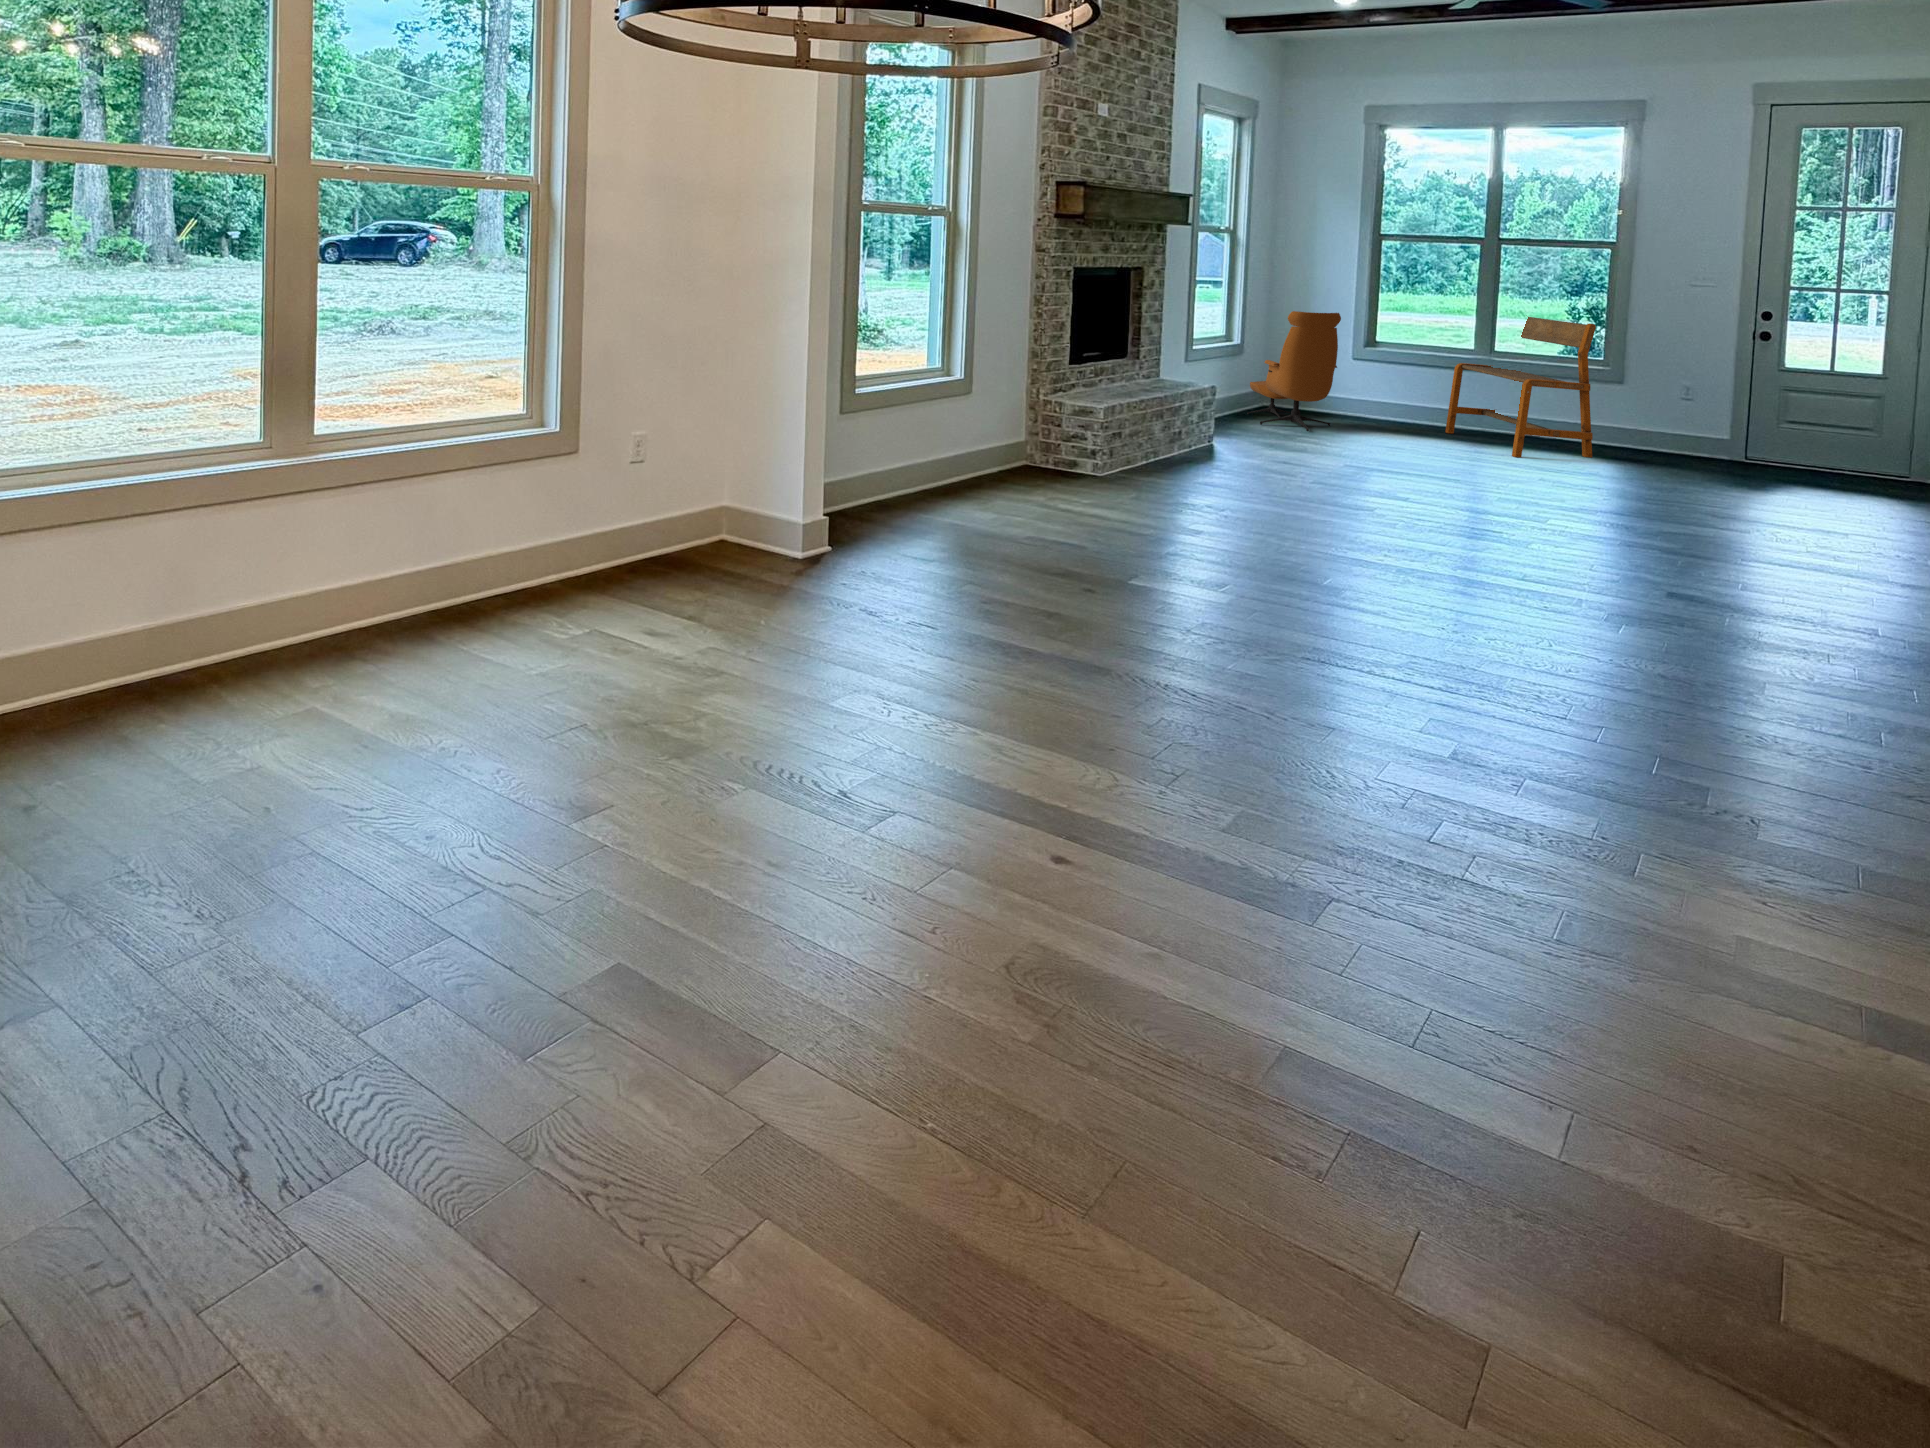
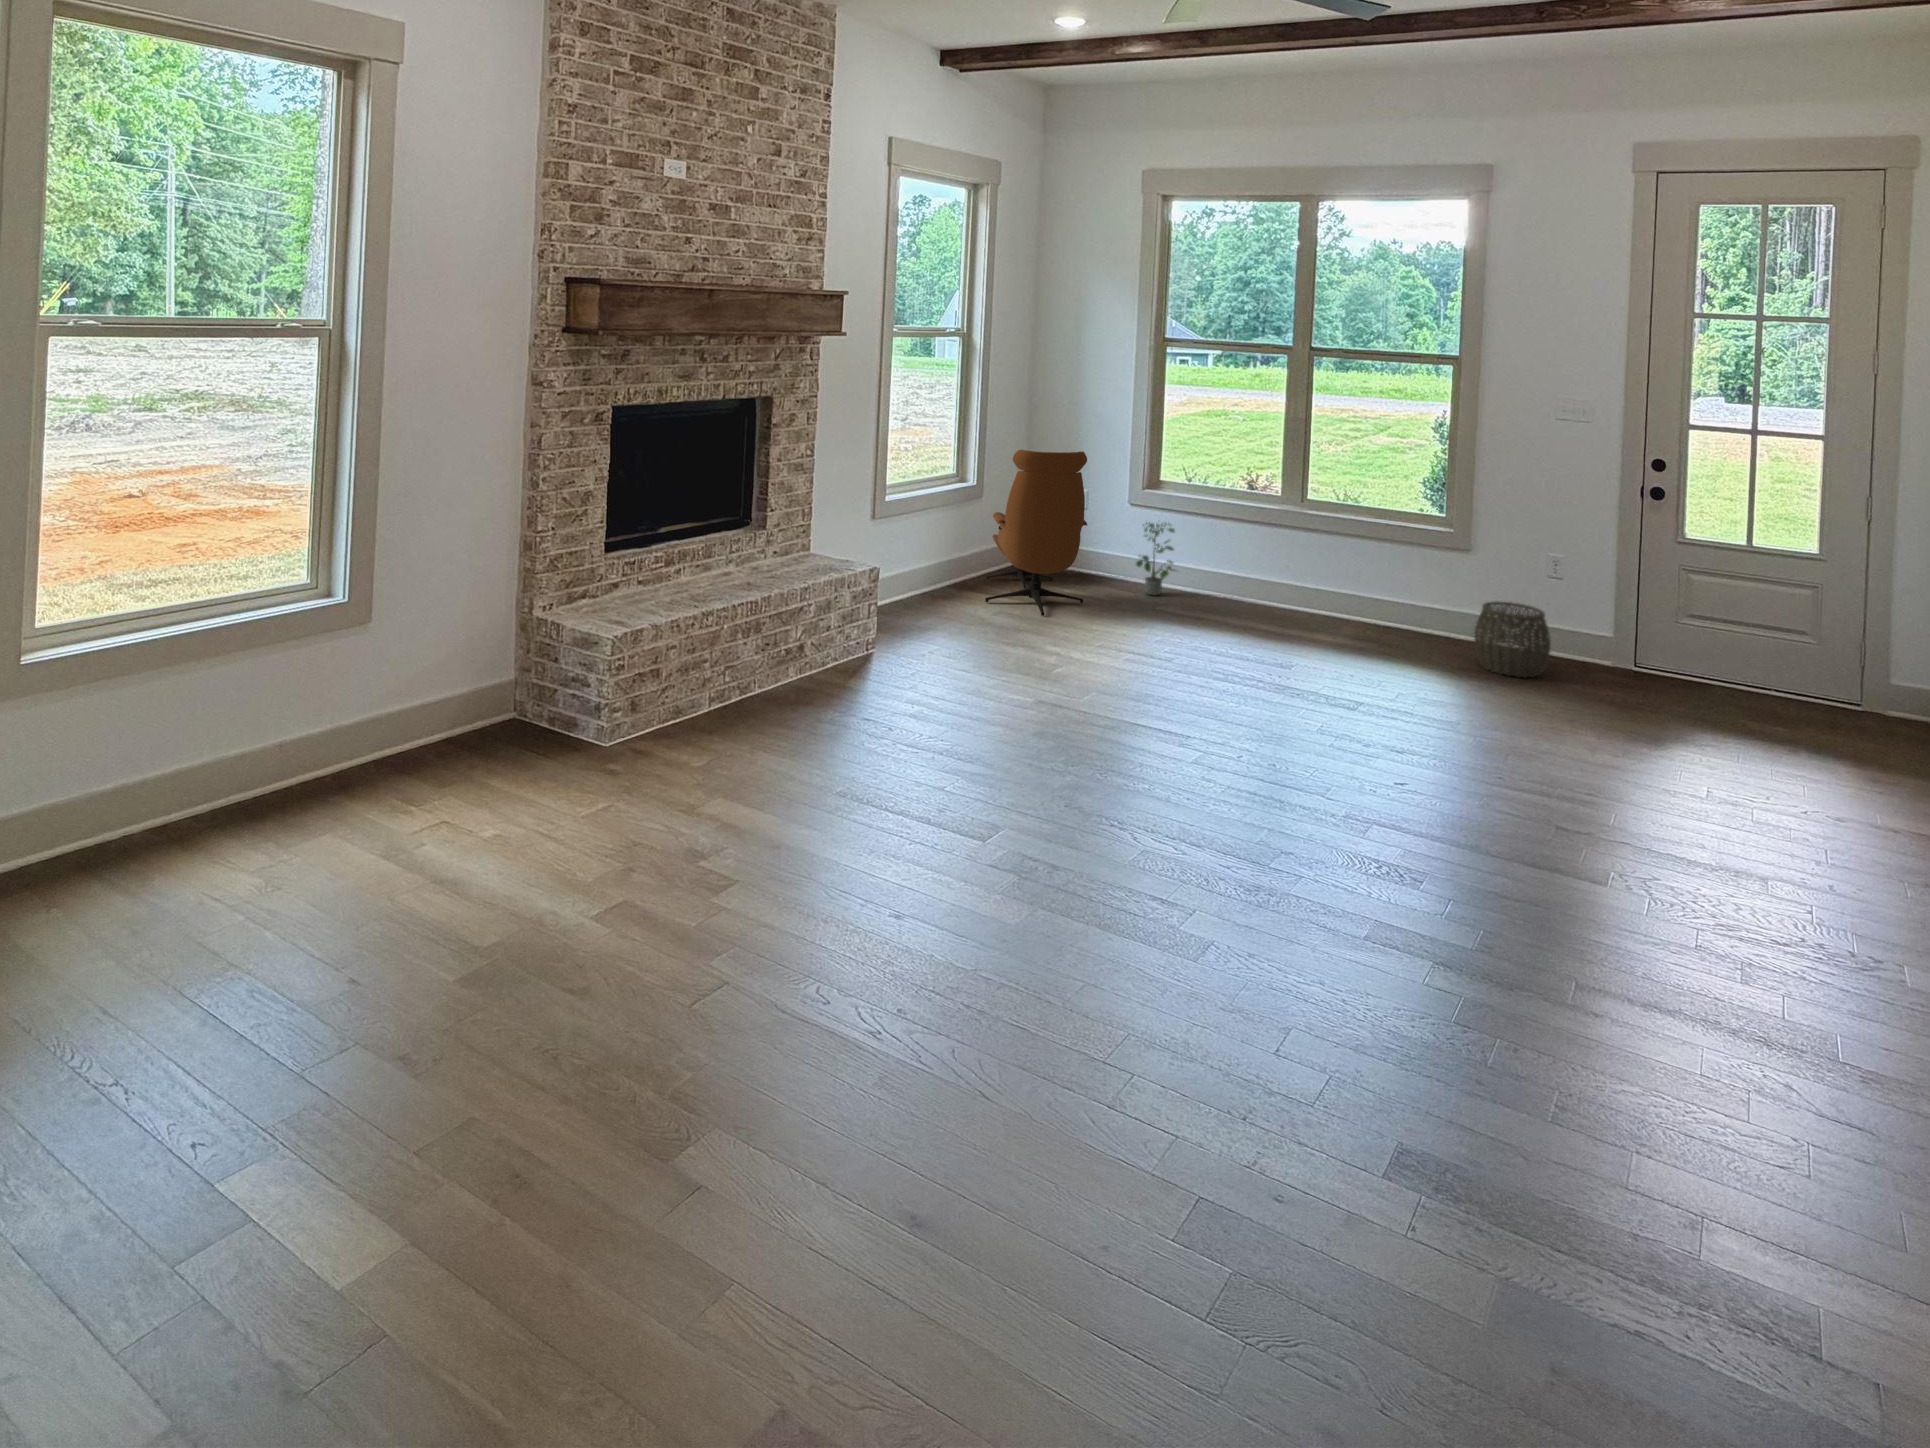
bench: present [1445,317,1596,458] -> none [1236,452,1420,669]
potted plant: none [1364,368,1399,424] -> present [1136,523,1175,595]
woven basket: none [1630,414,1688,463] -> present [1474,601,1550,678]

